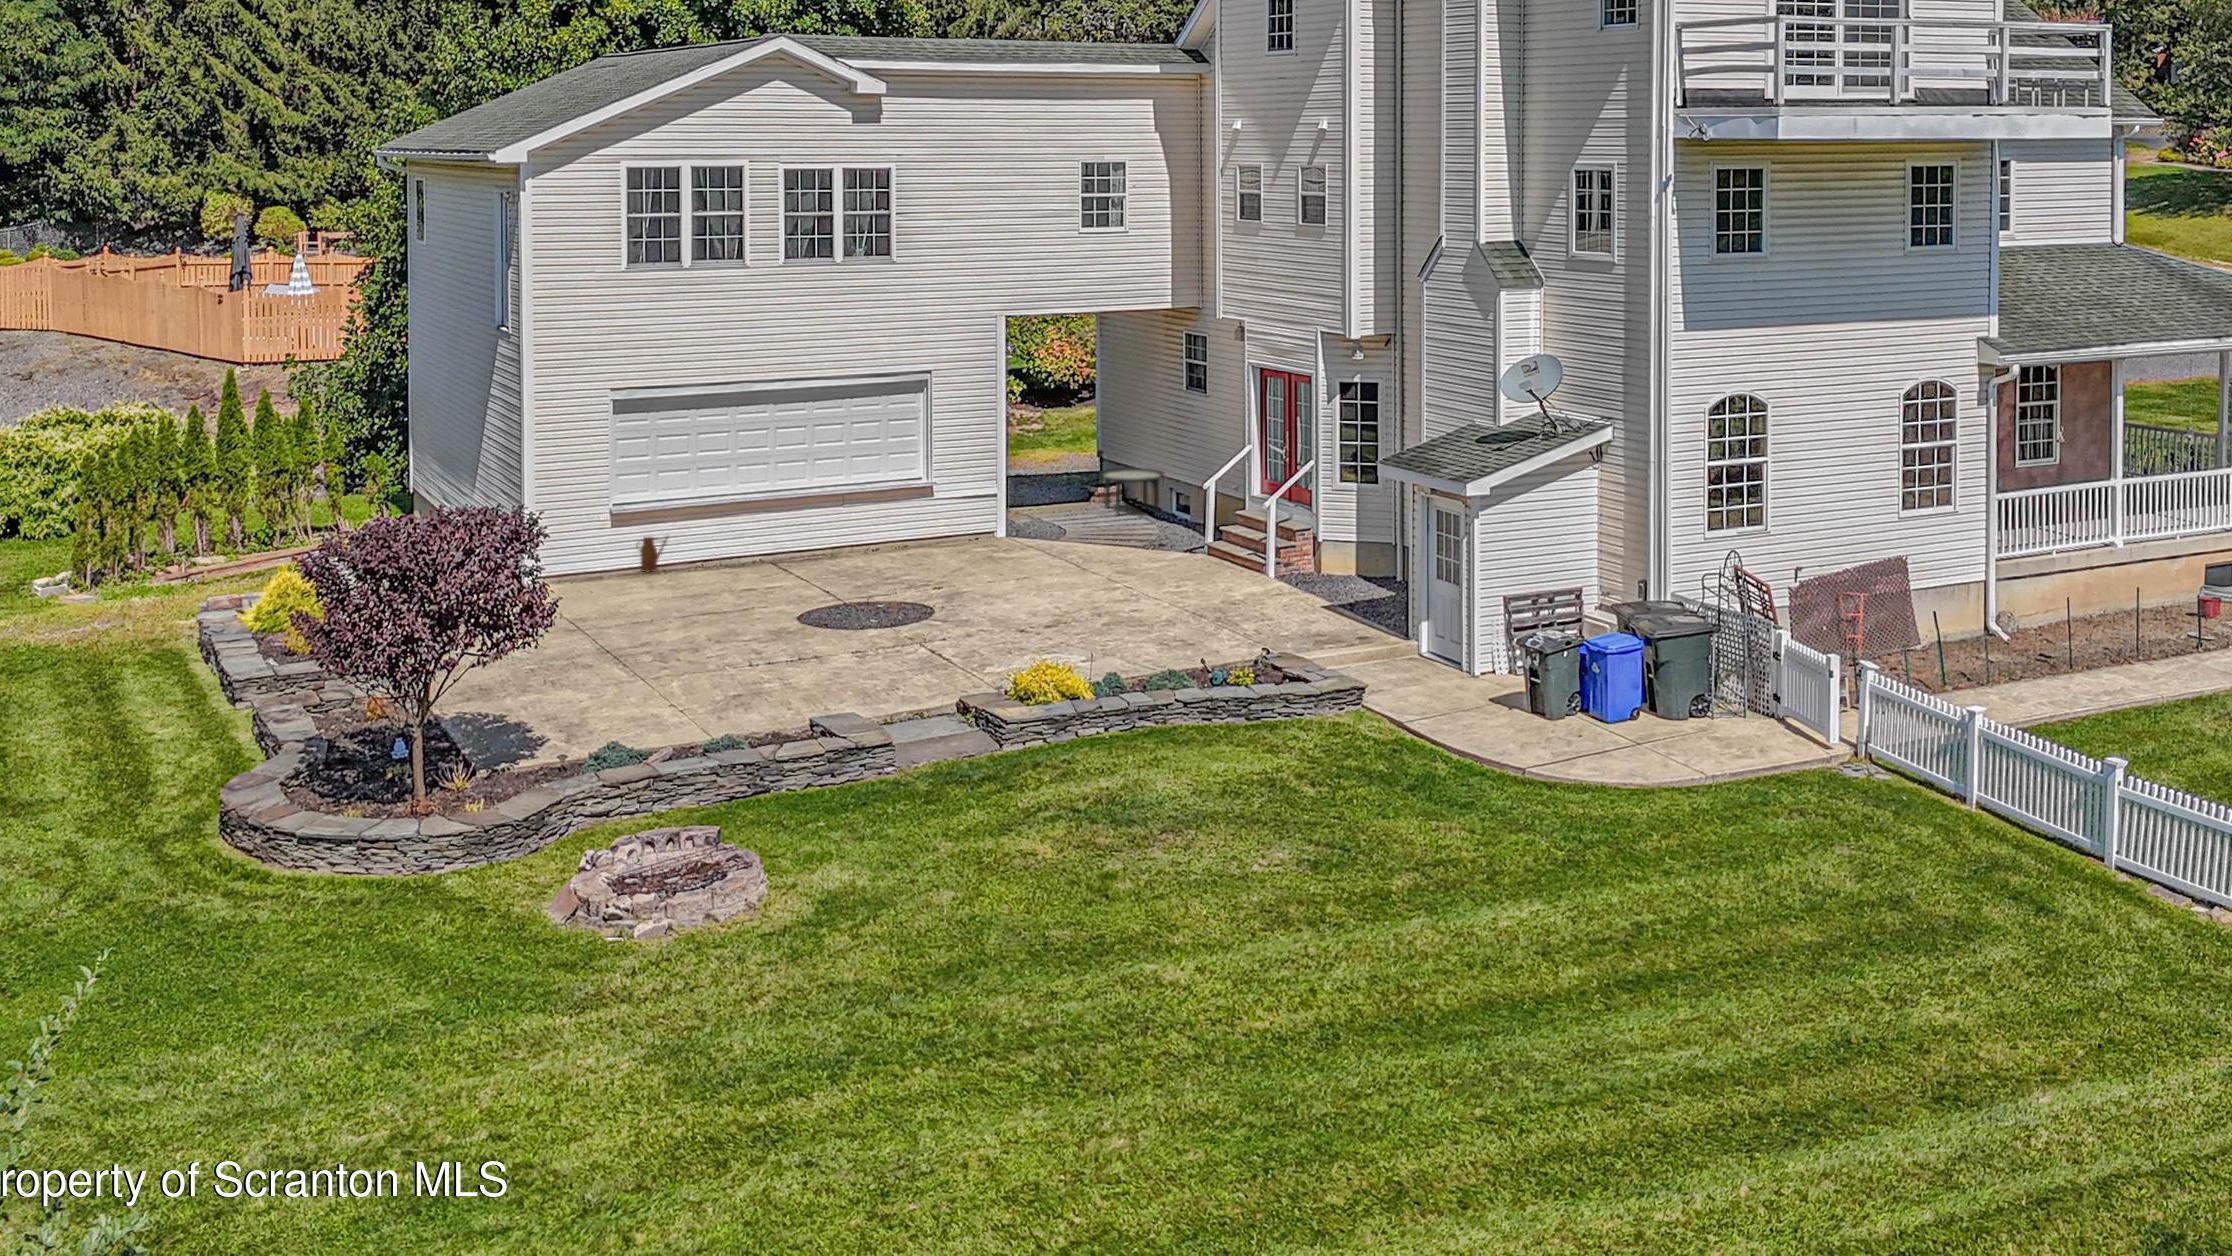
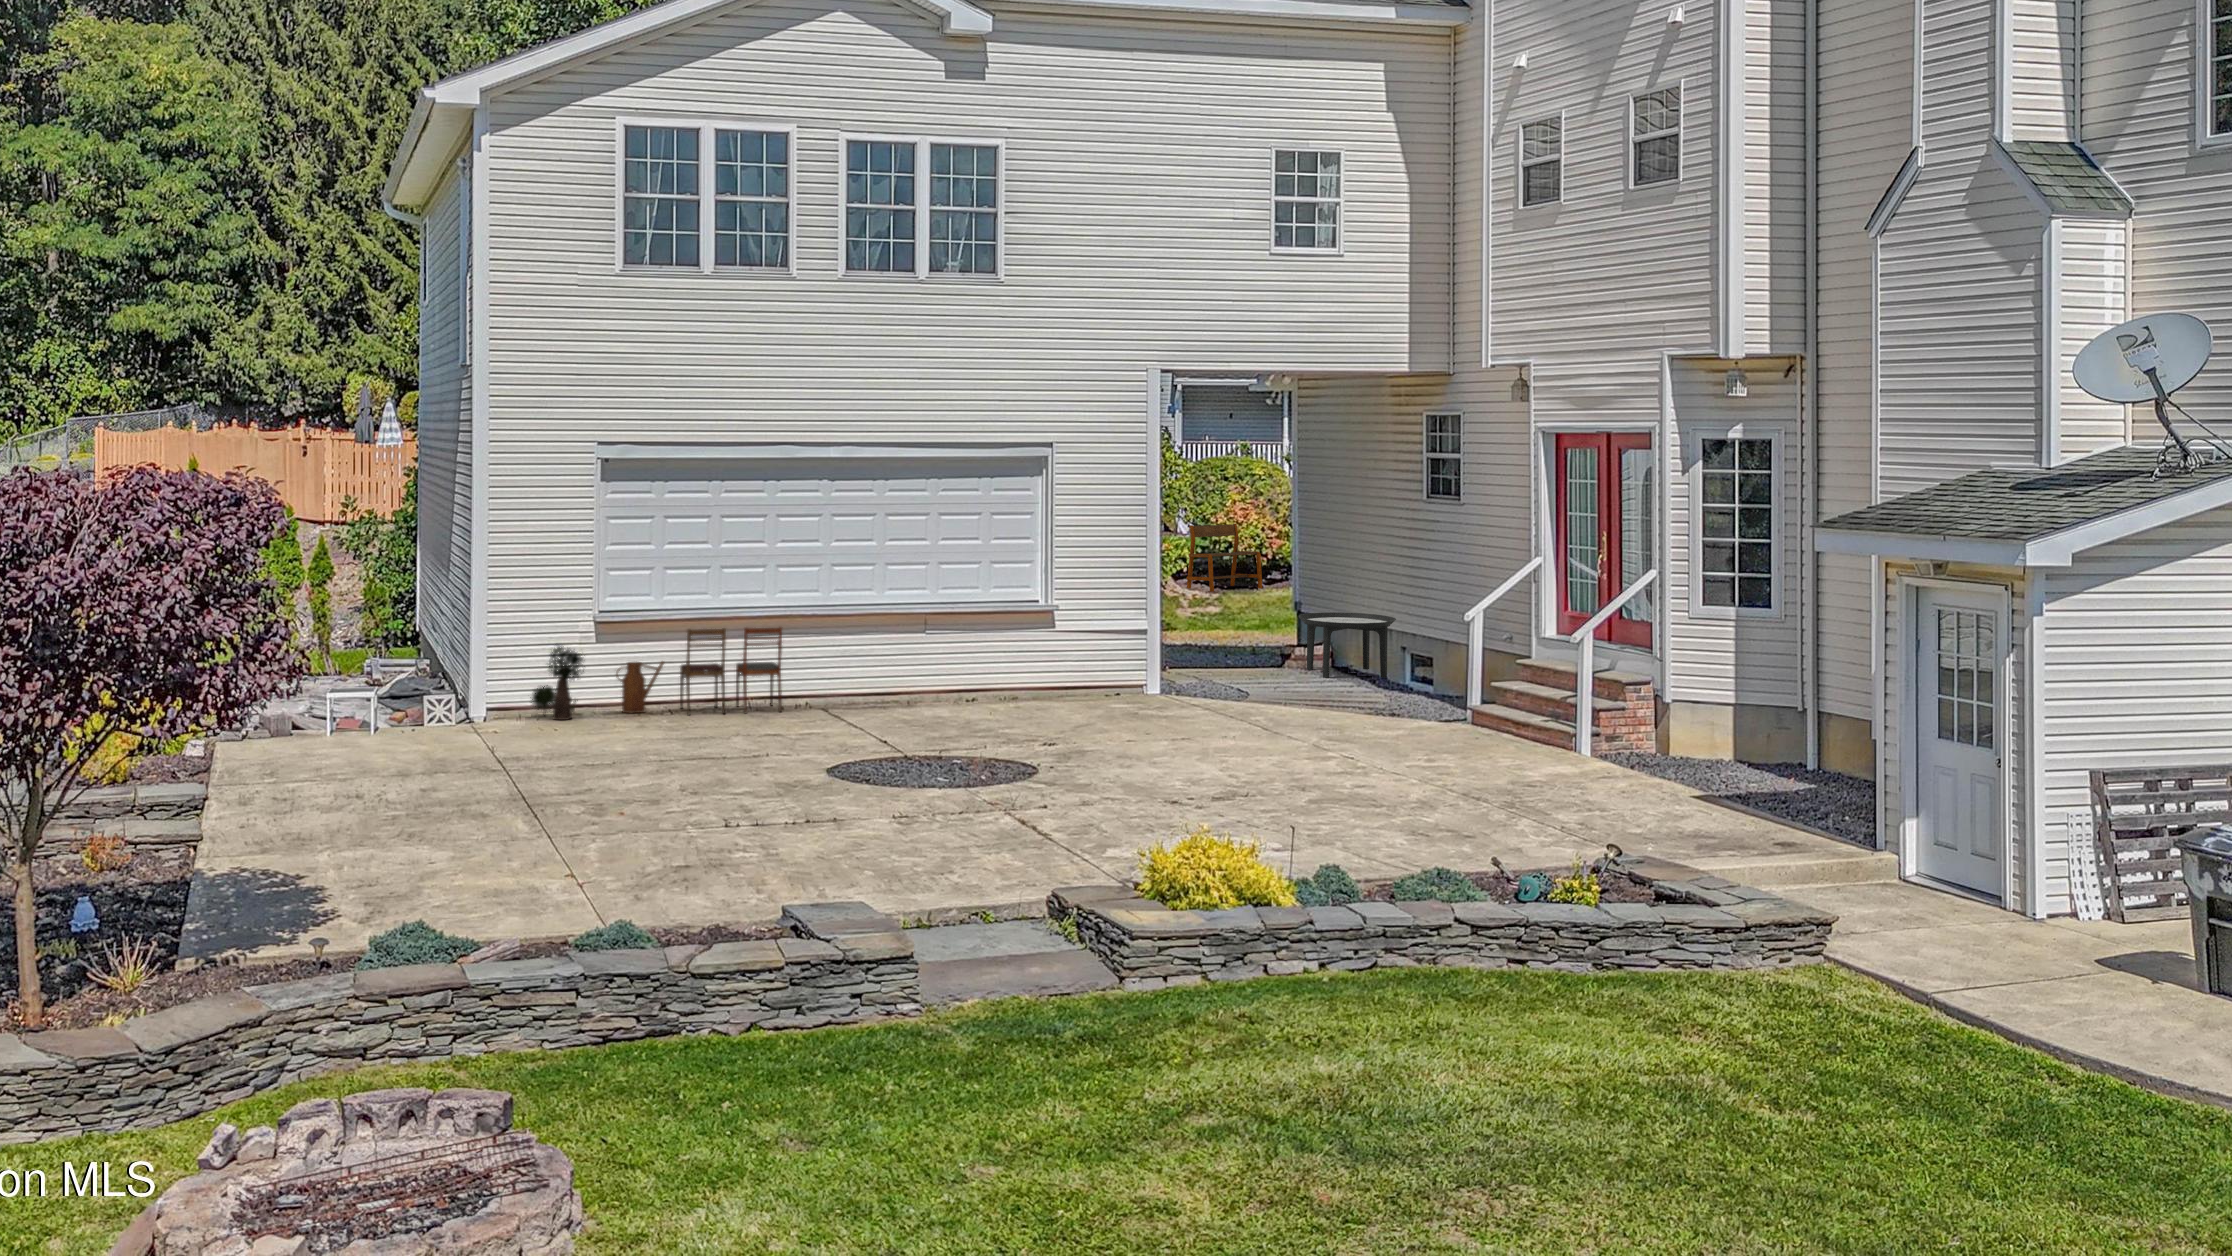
bench: none [1018,372,1075,426] -> present [1187,524,1262,592]
chair: none [679,509,753,572] -> present [680,627,782,714]
potted plant: none [576,529,618,581] -> present [531,646,585,720]

